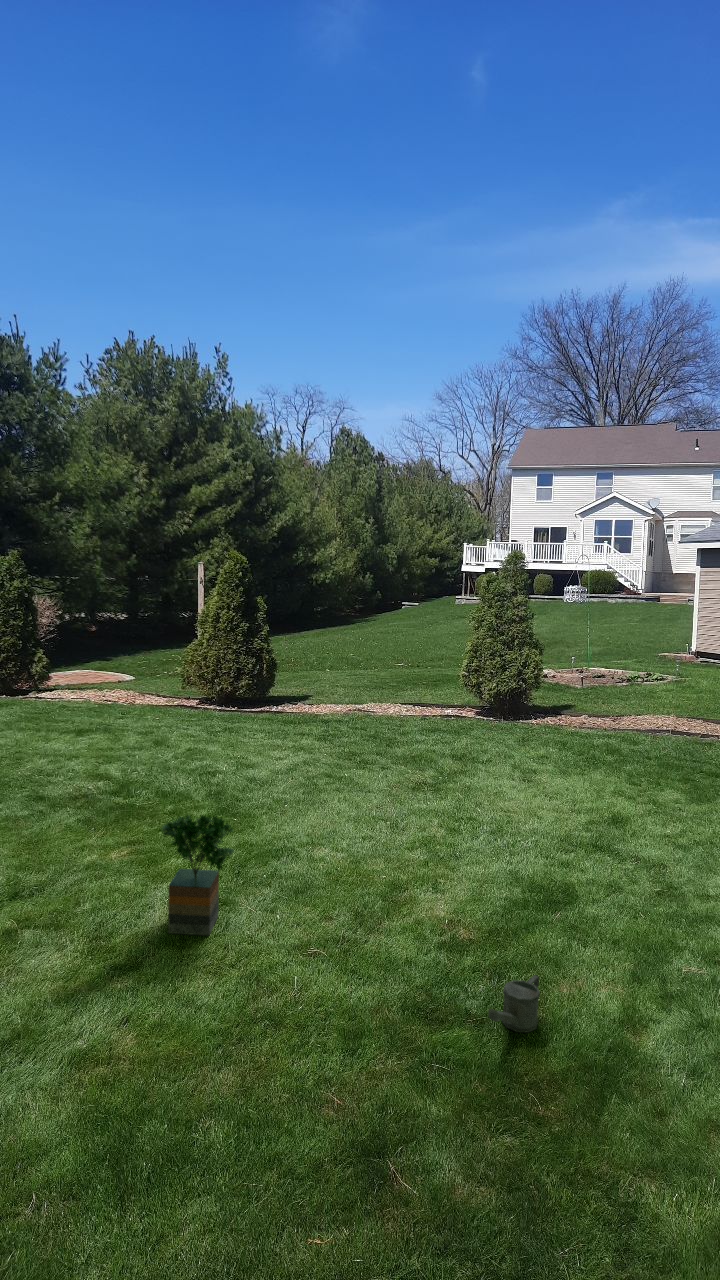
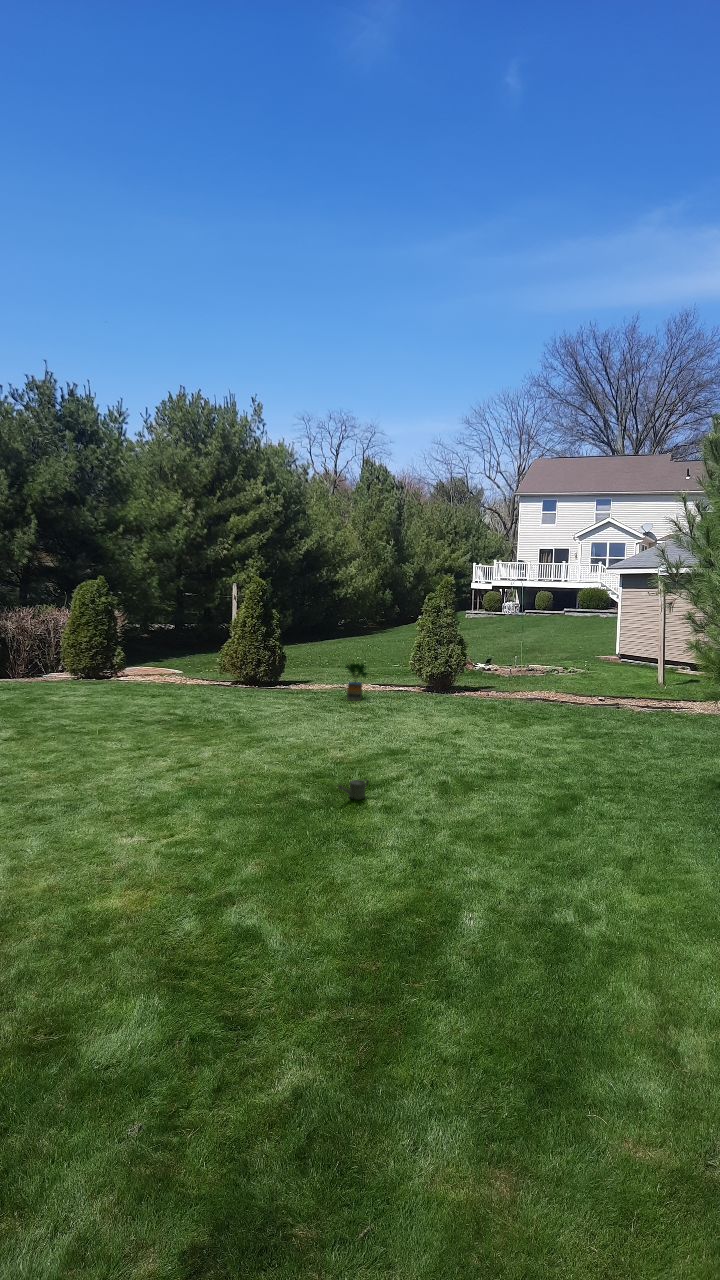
potted tree: present [163,815,234,936] -> present [345,663,368,701]

